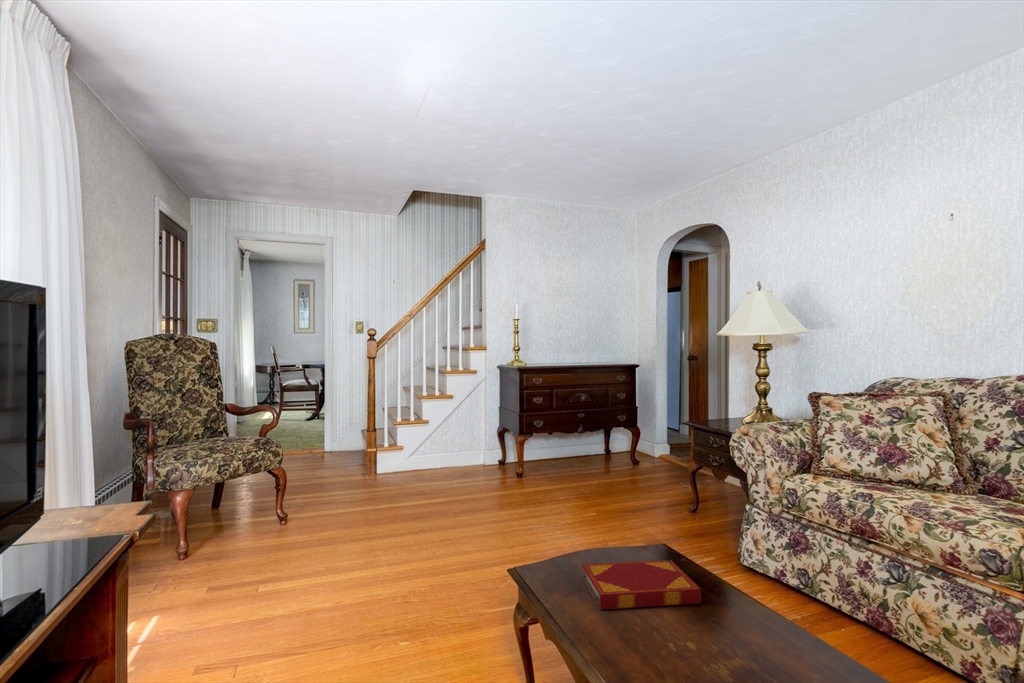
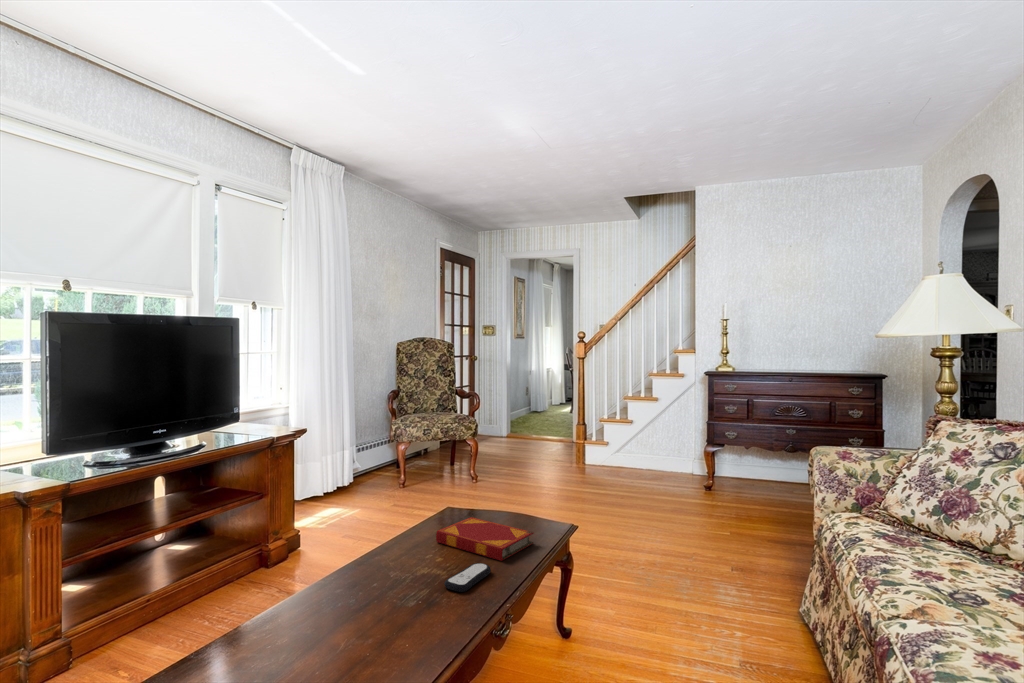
remote control: none [710,613,774,660] -> present [444,563,491,592]

